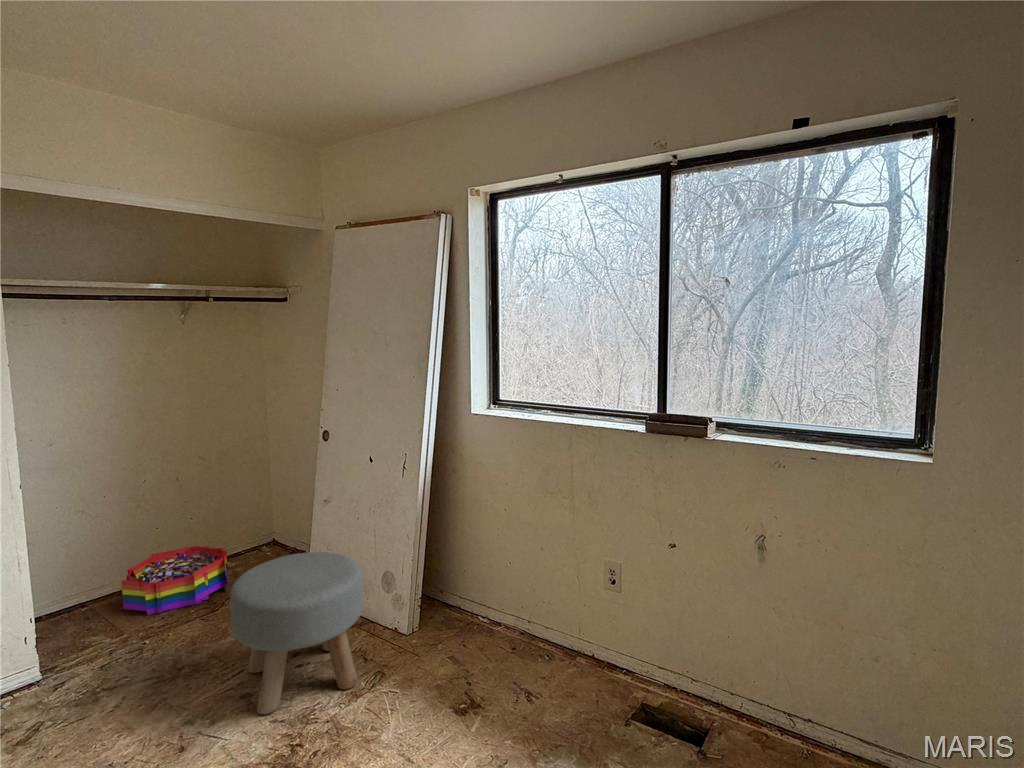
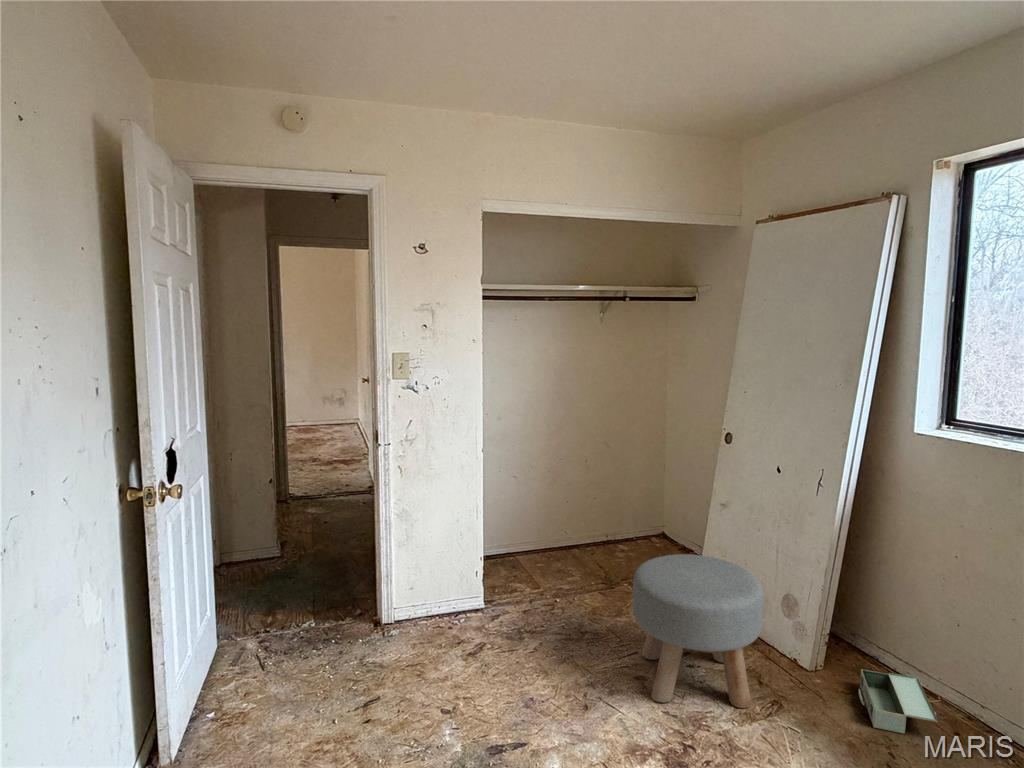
storage bin: present [121,546,228,615] -> none [540,524,622,579]
toolbox: none [446,611,501,664] -> present [859,669,938,734]

